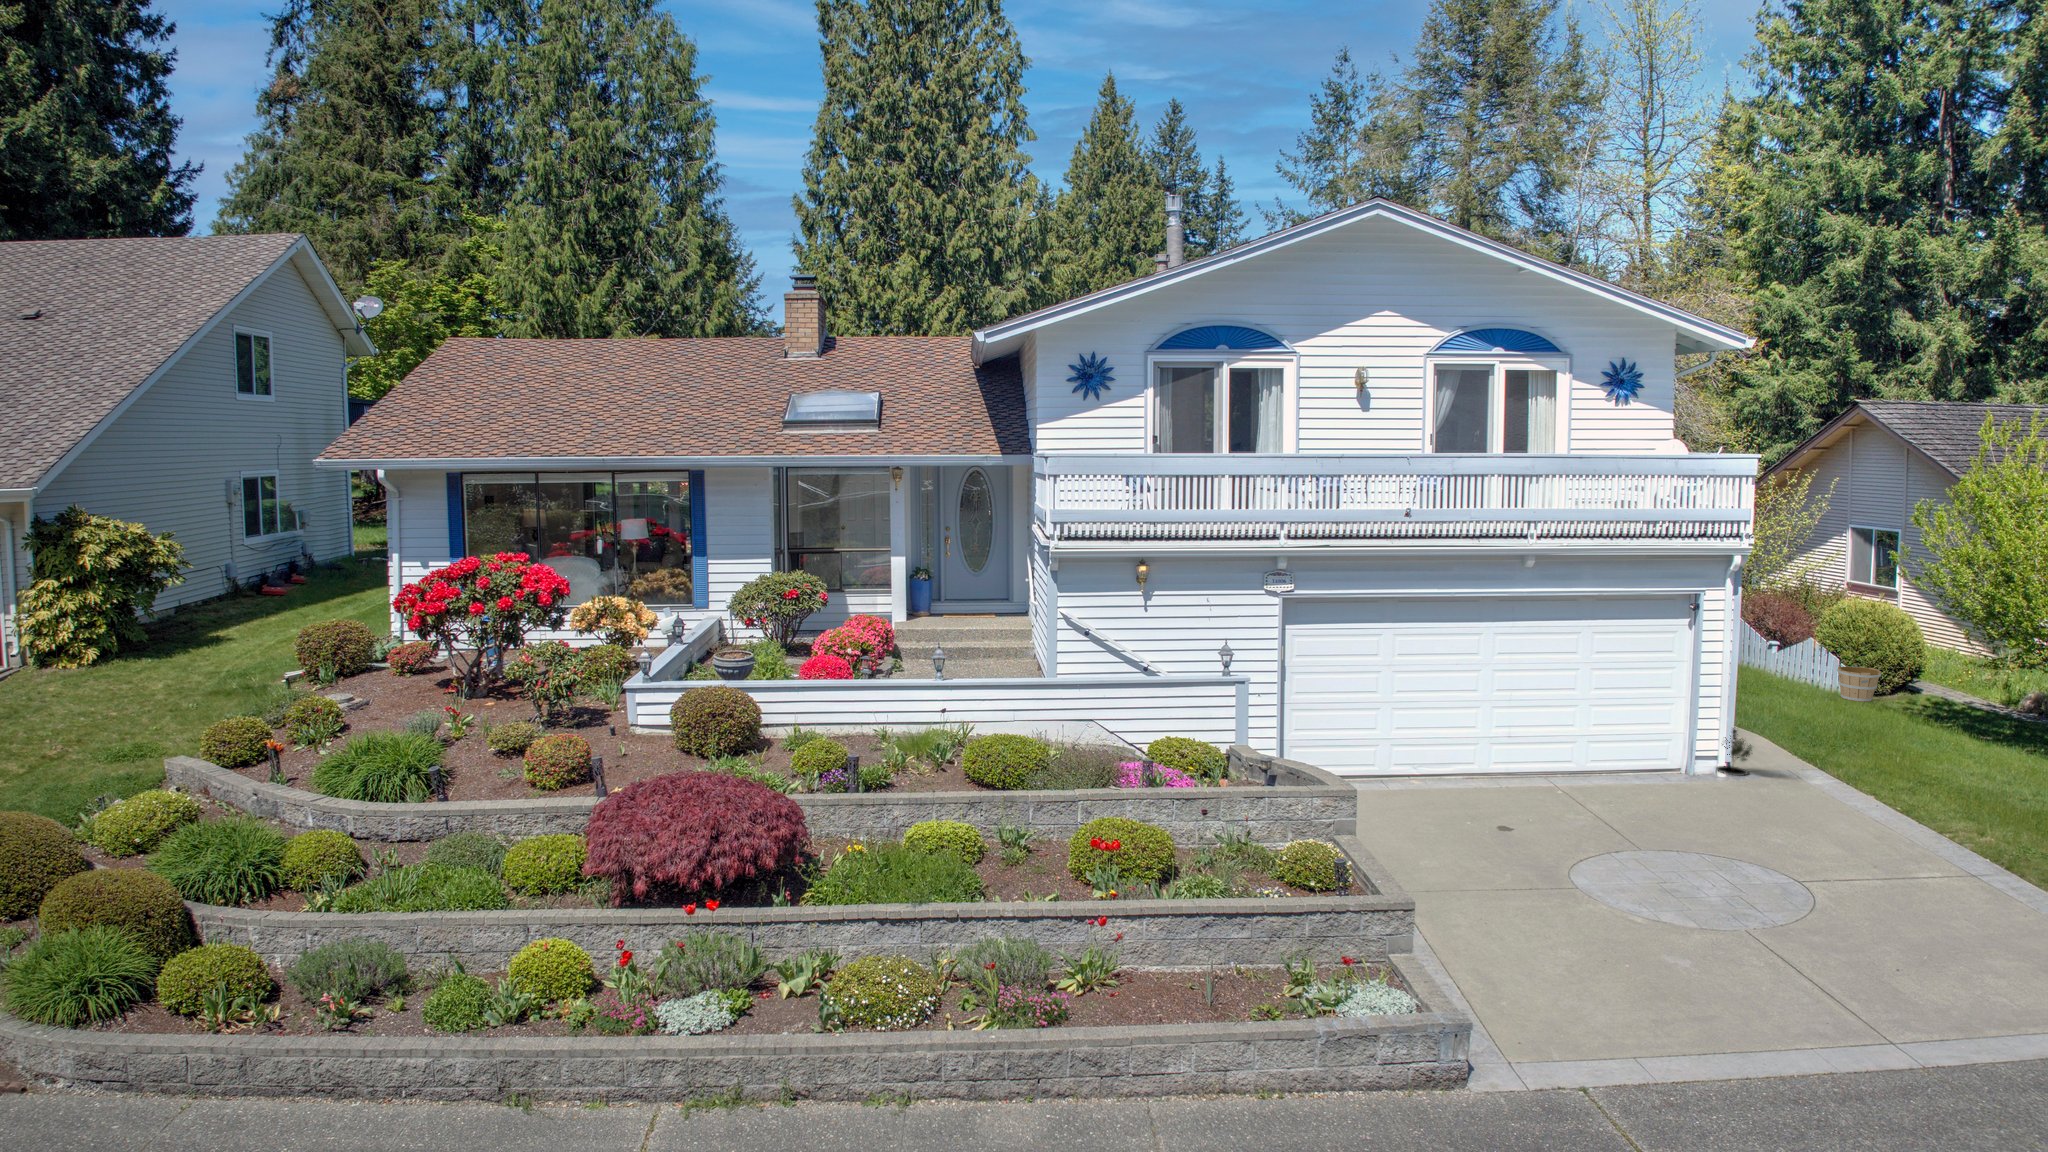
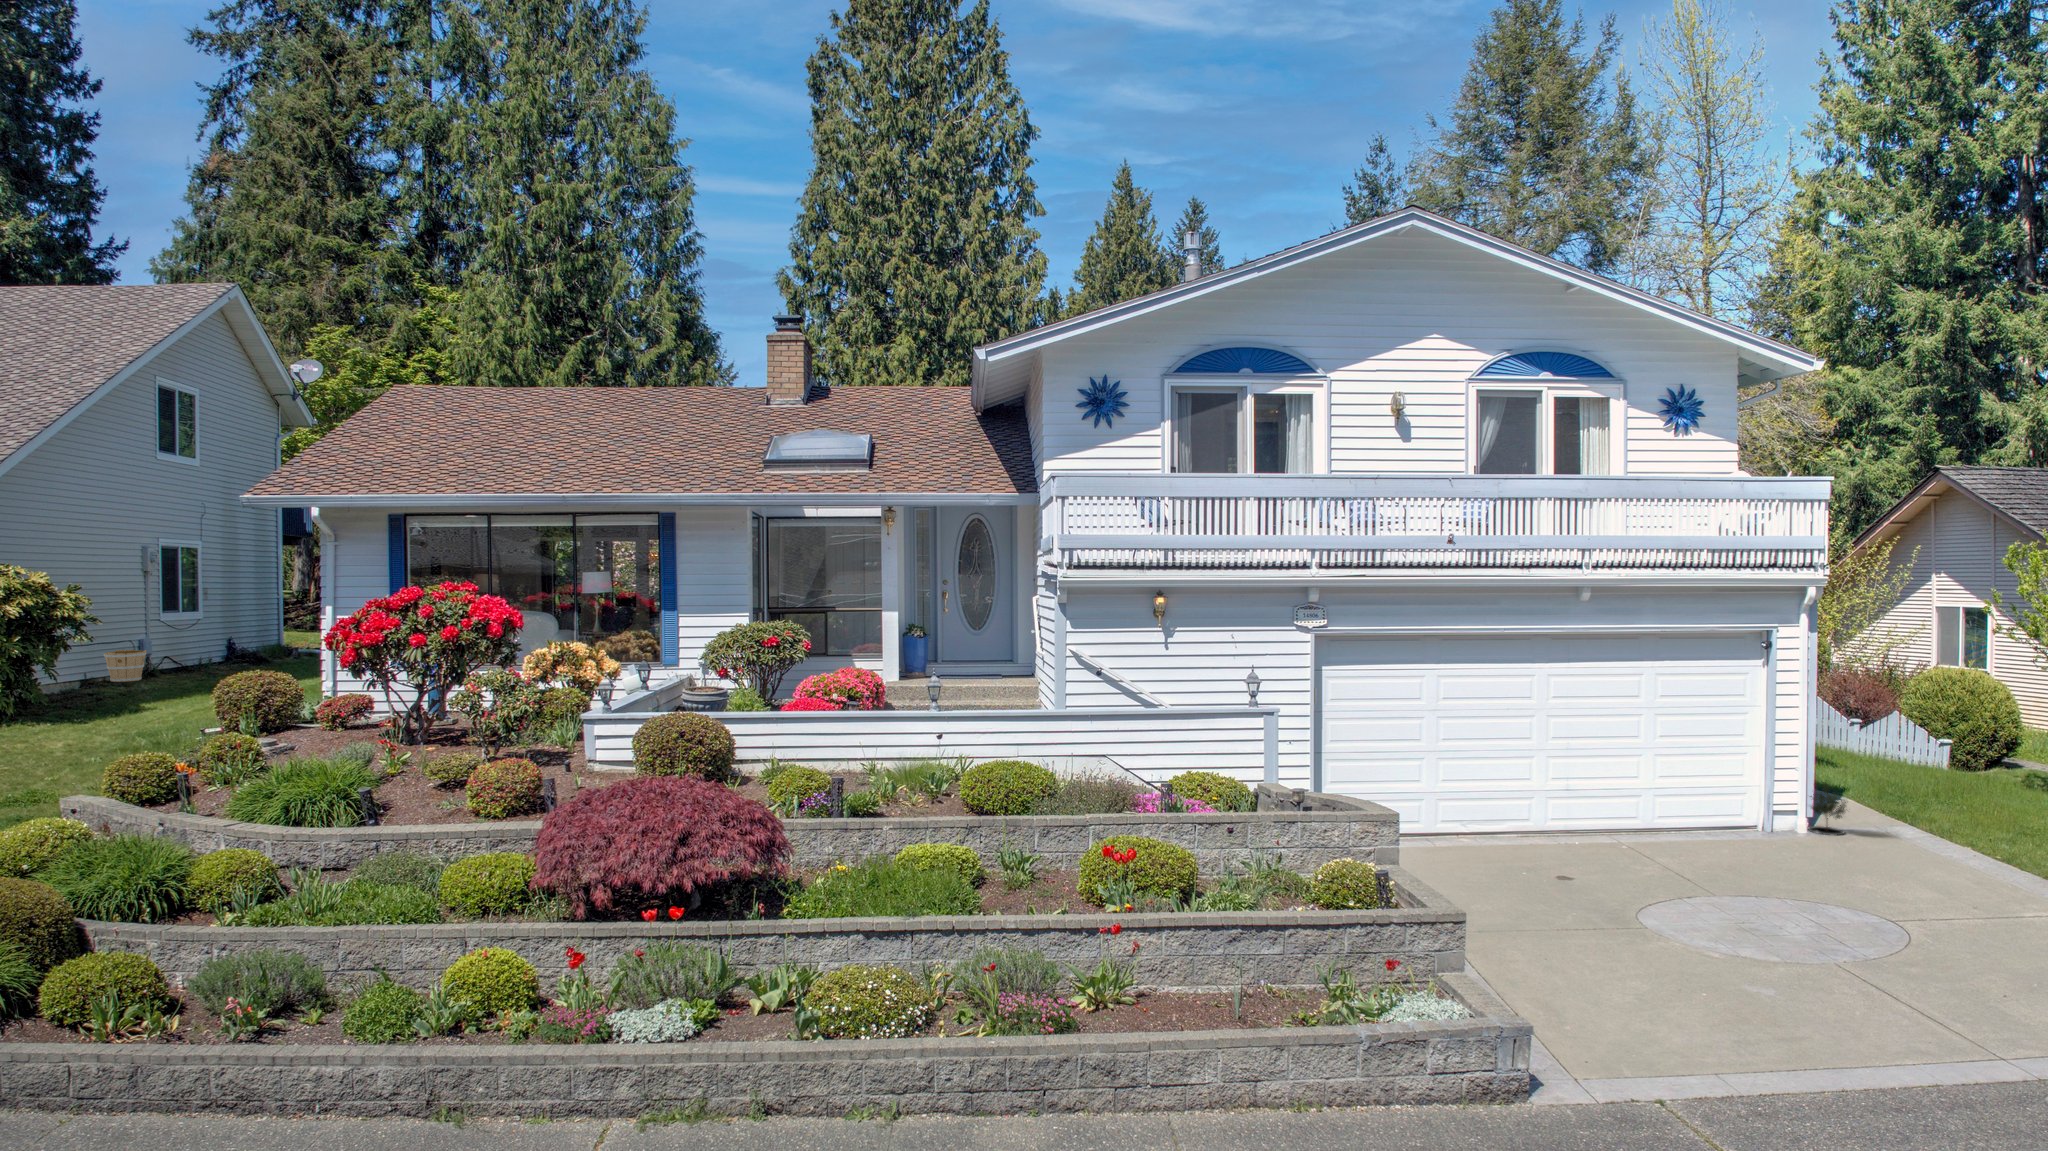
wooden bucket: present [1837,666,1881,702] -> present [104,650,147,682]

